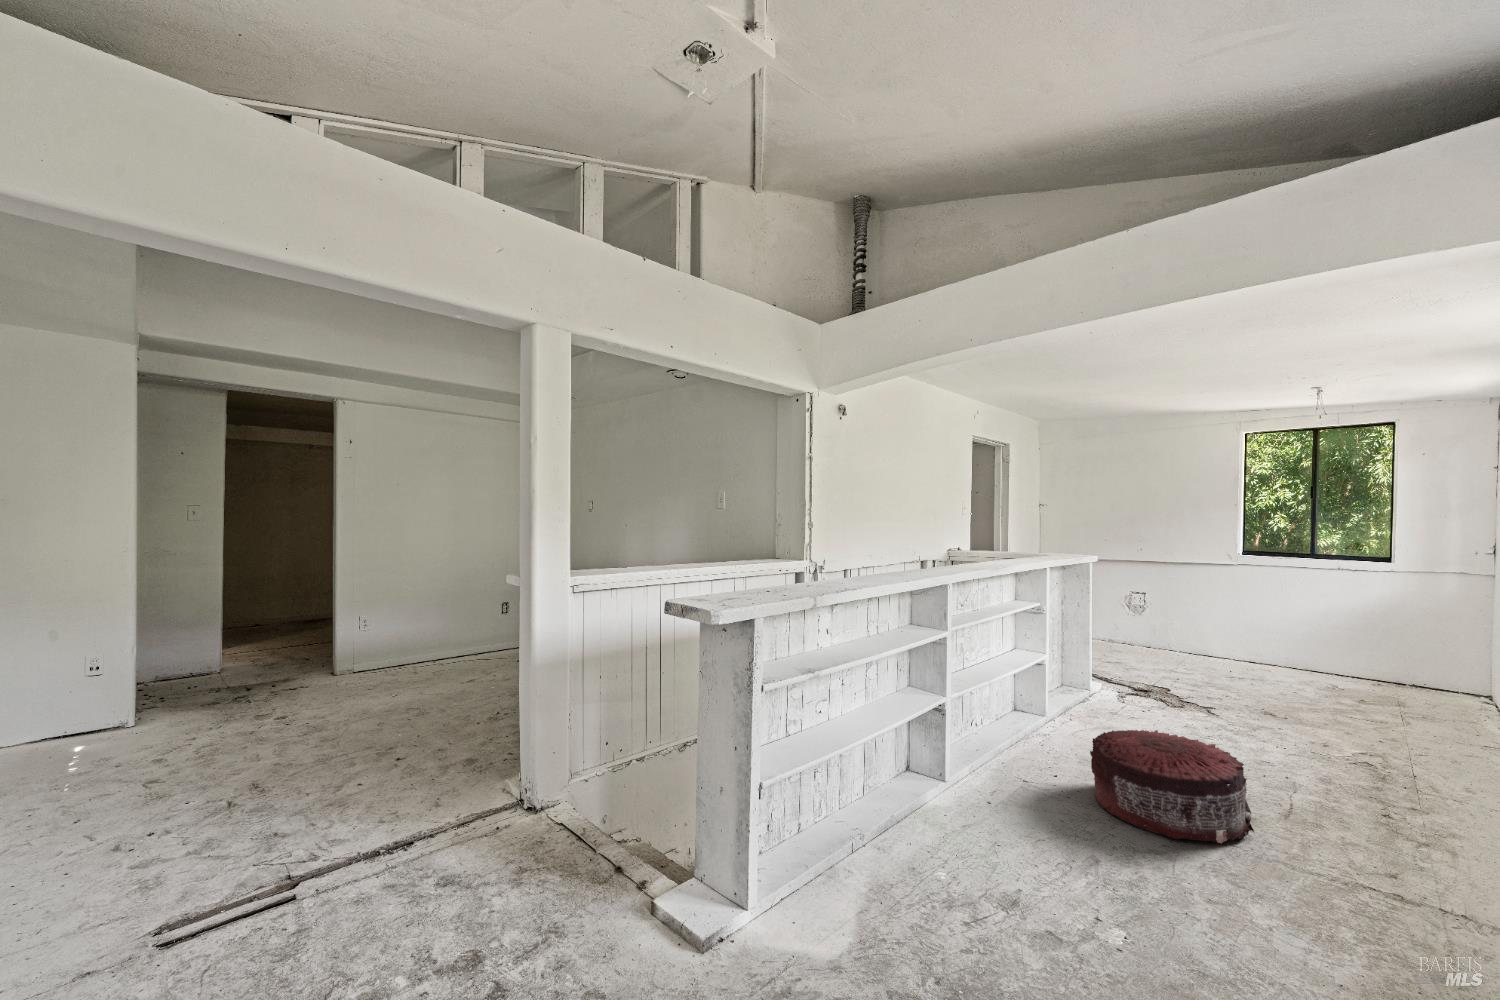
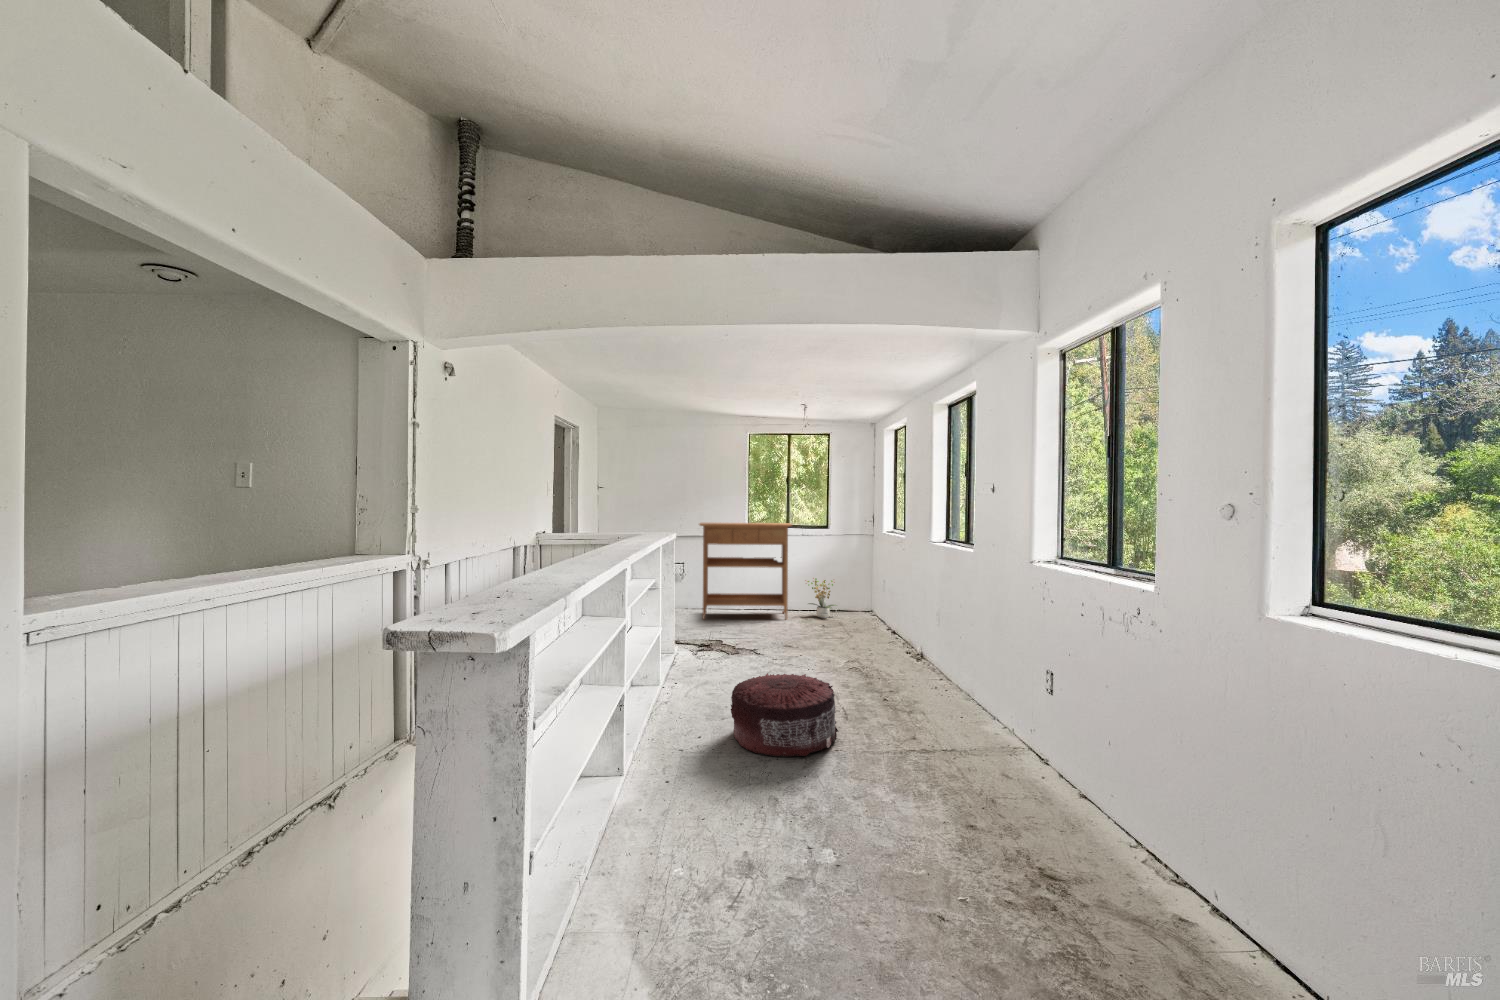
console table: none [1159,540,1321,682] -> present [699,523,792,619]
potted plant: none [1349,628,1423,692] -> present [807,578,837,618]

